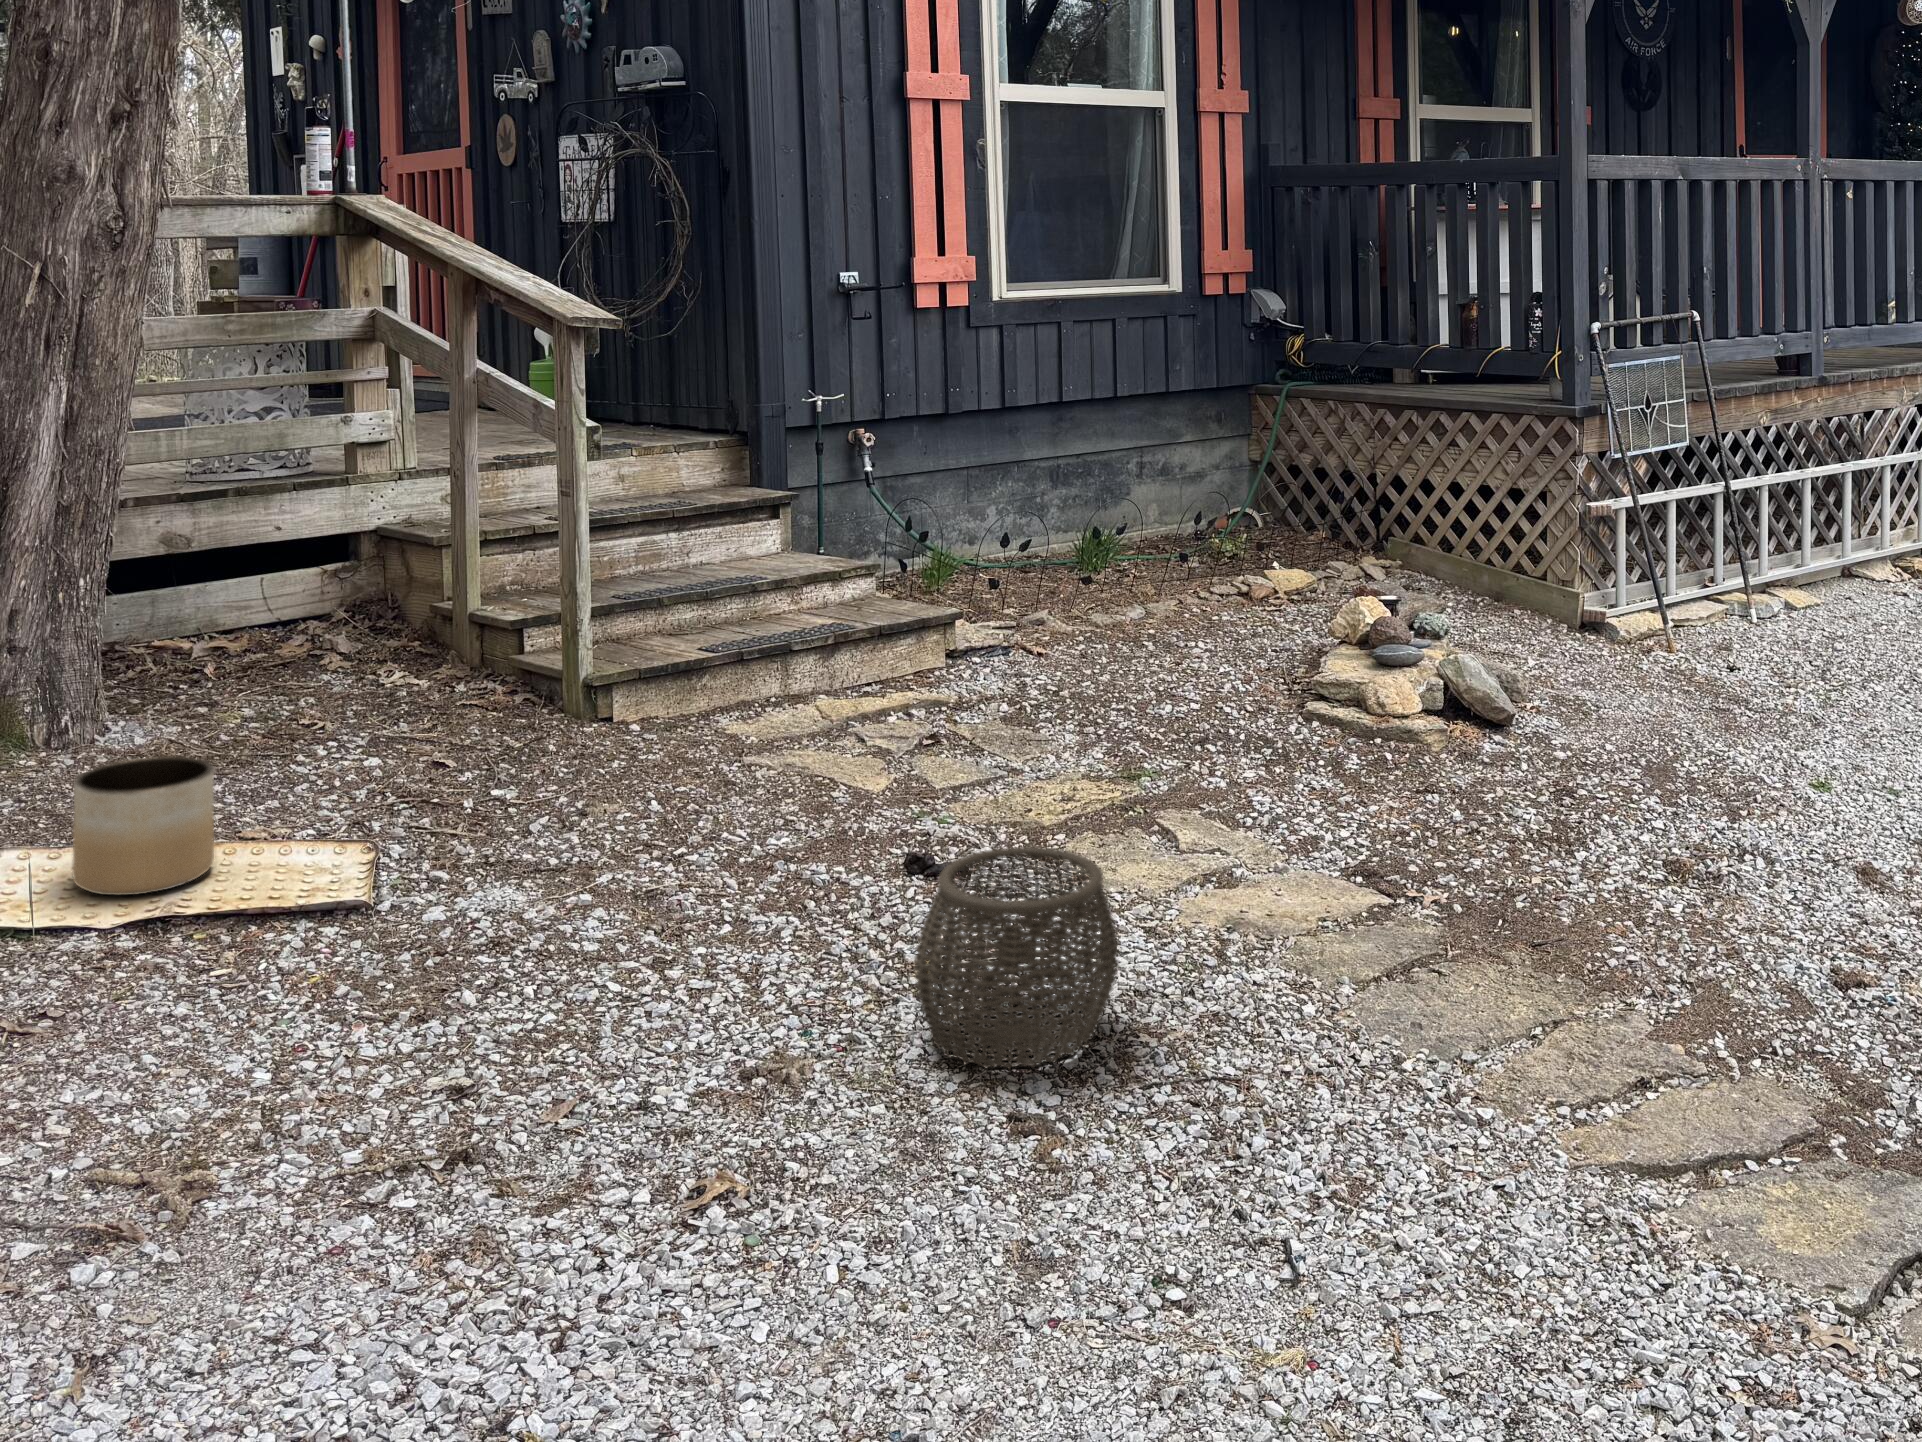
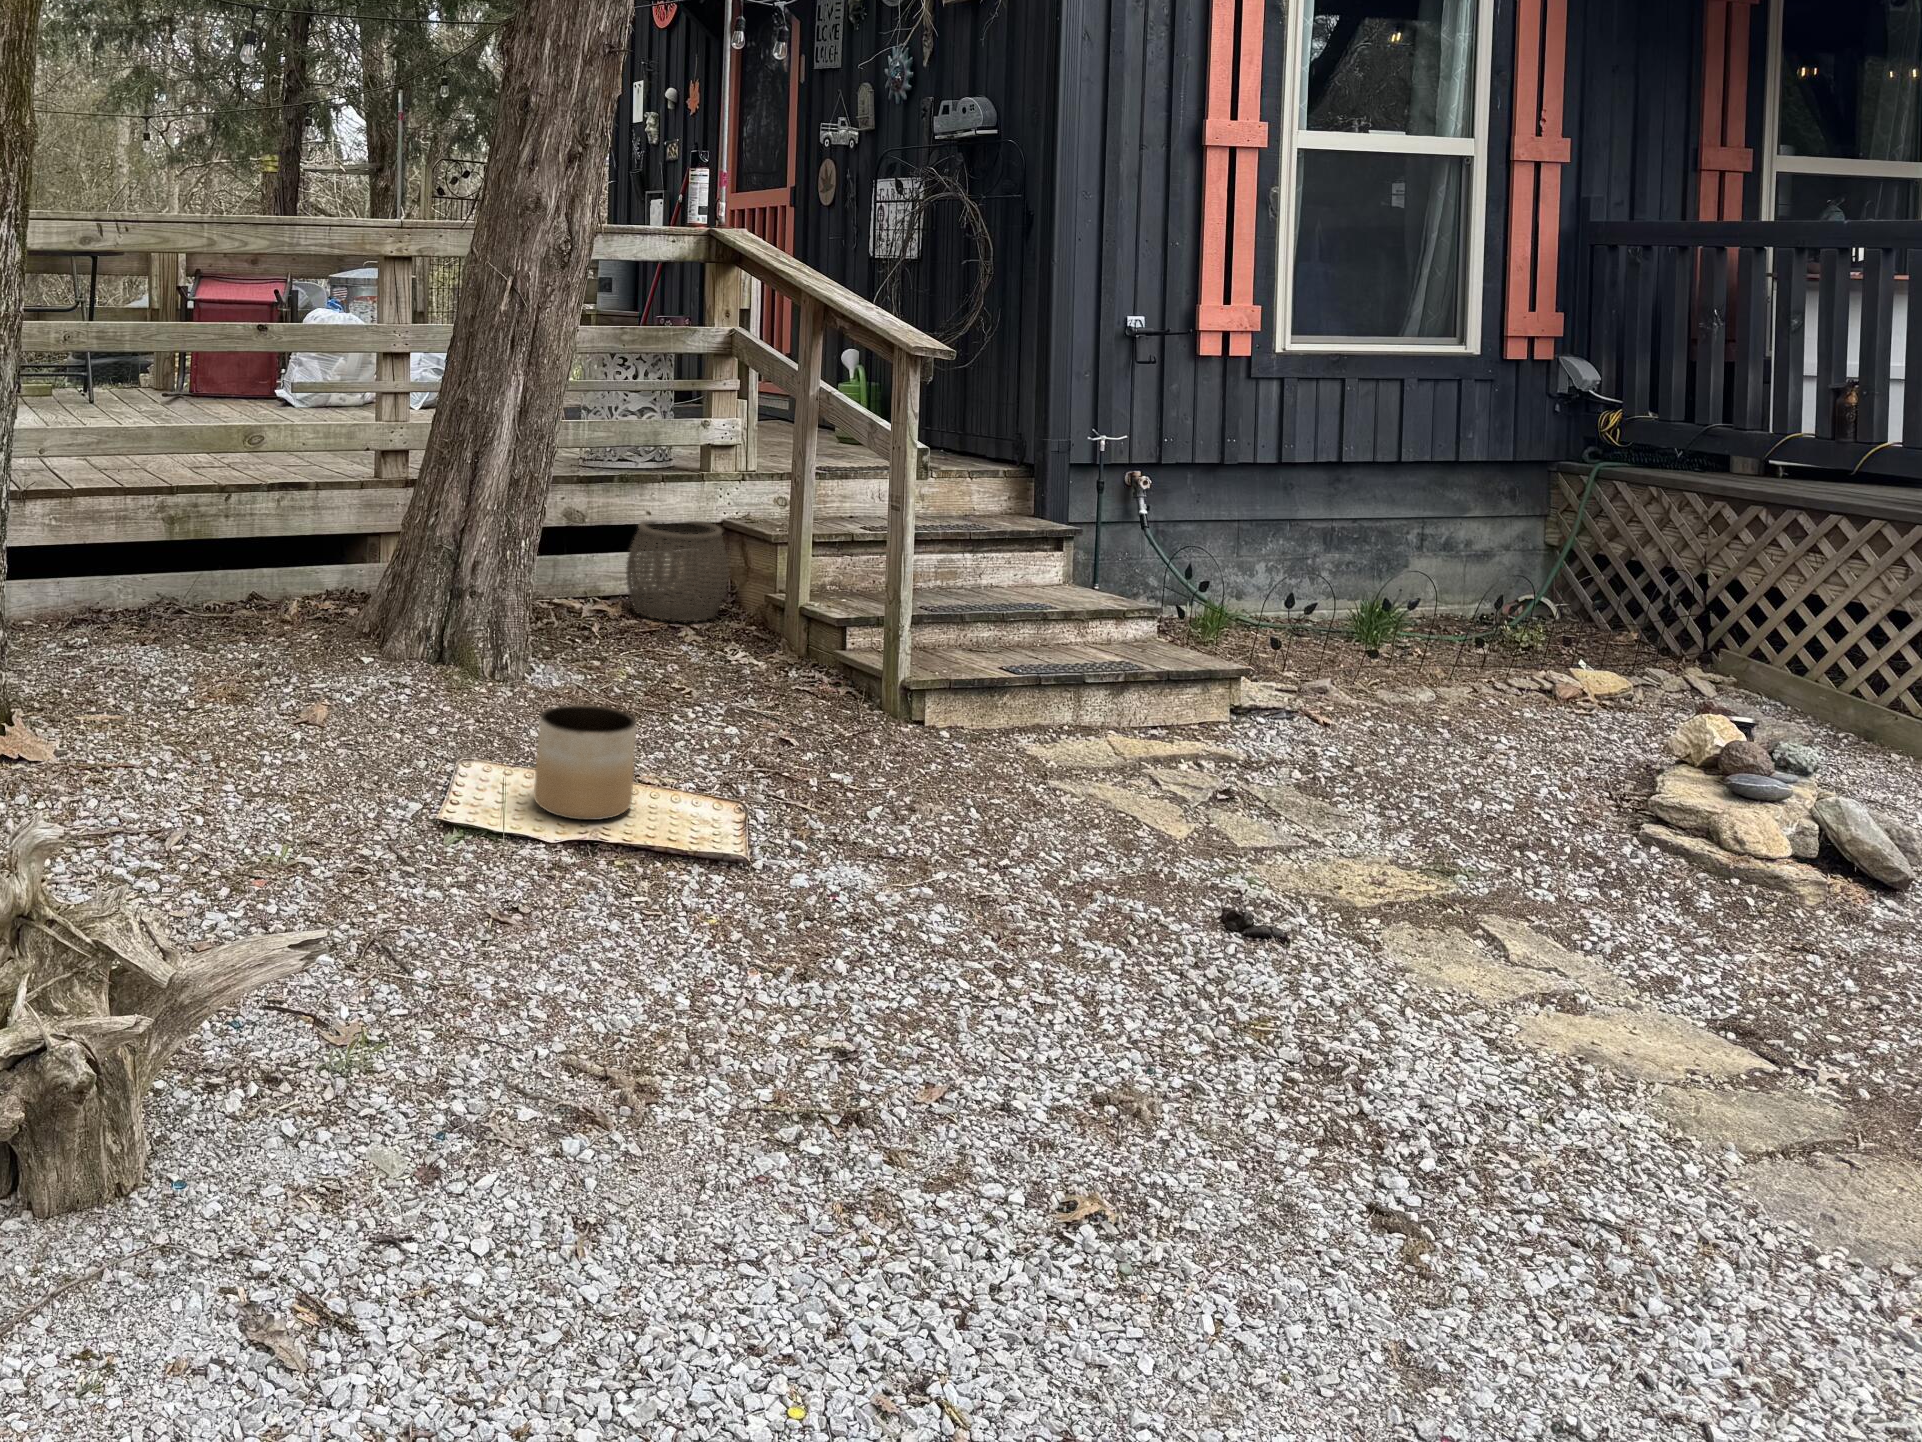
woven basket: present [914,847,1119,1069] -> present [626,519,729,622]

